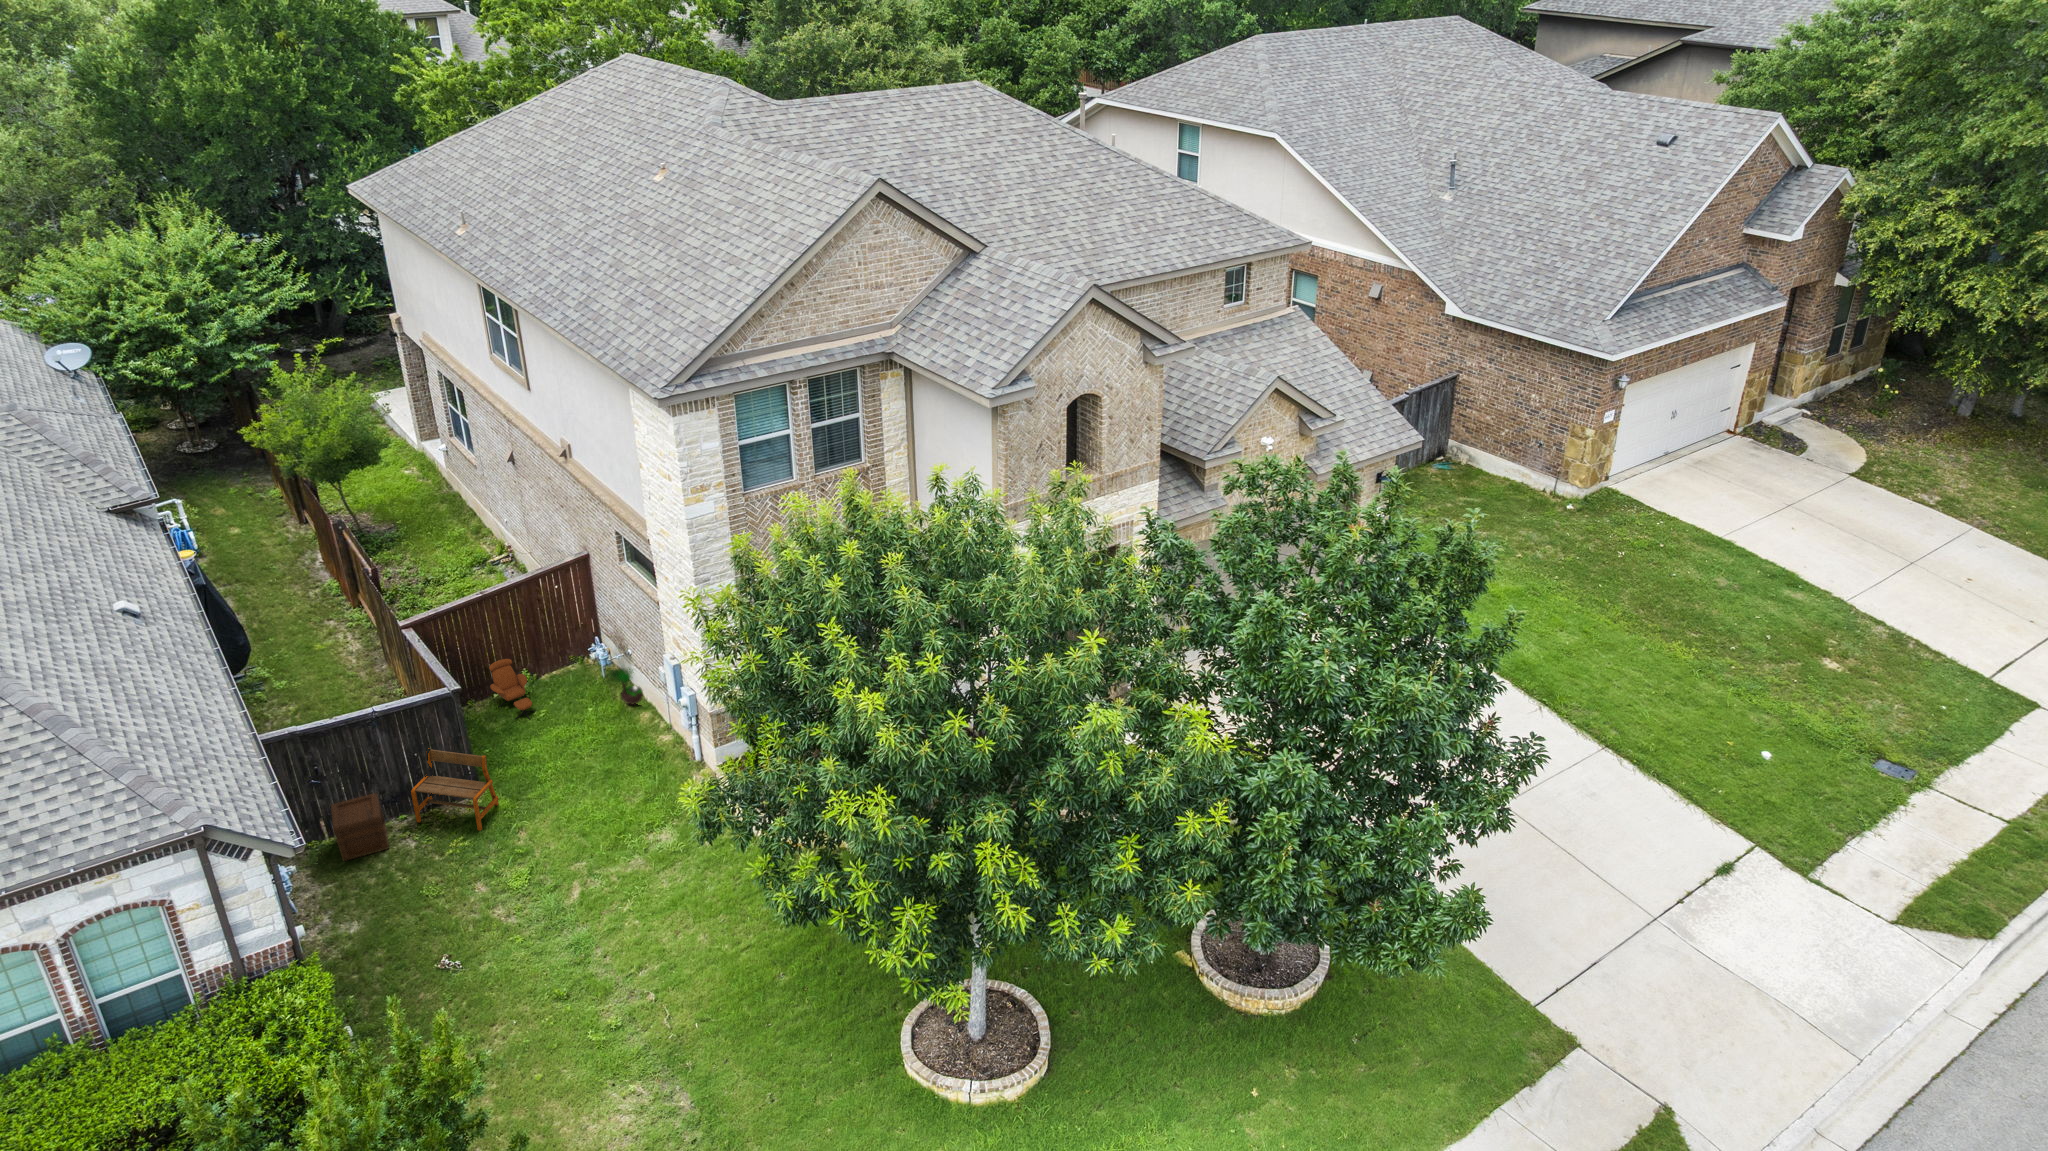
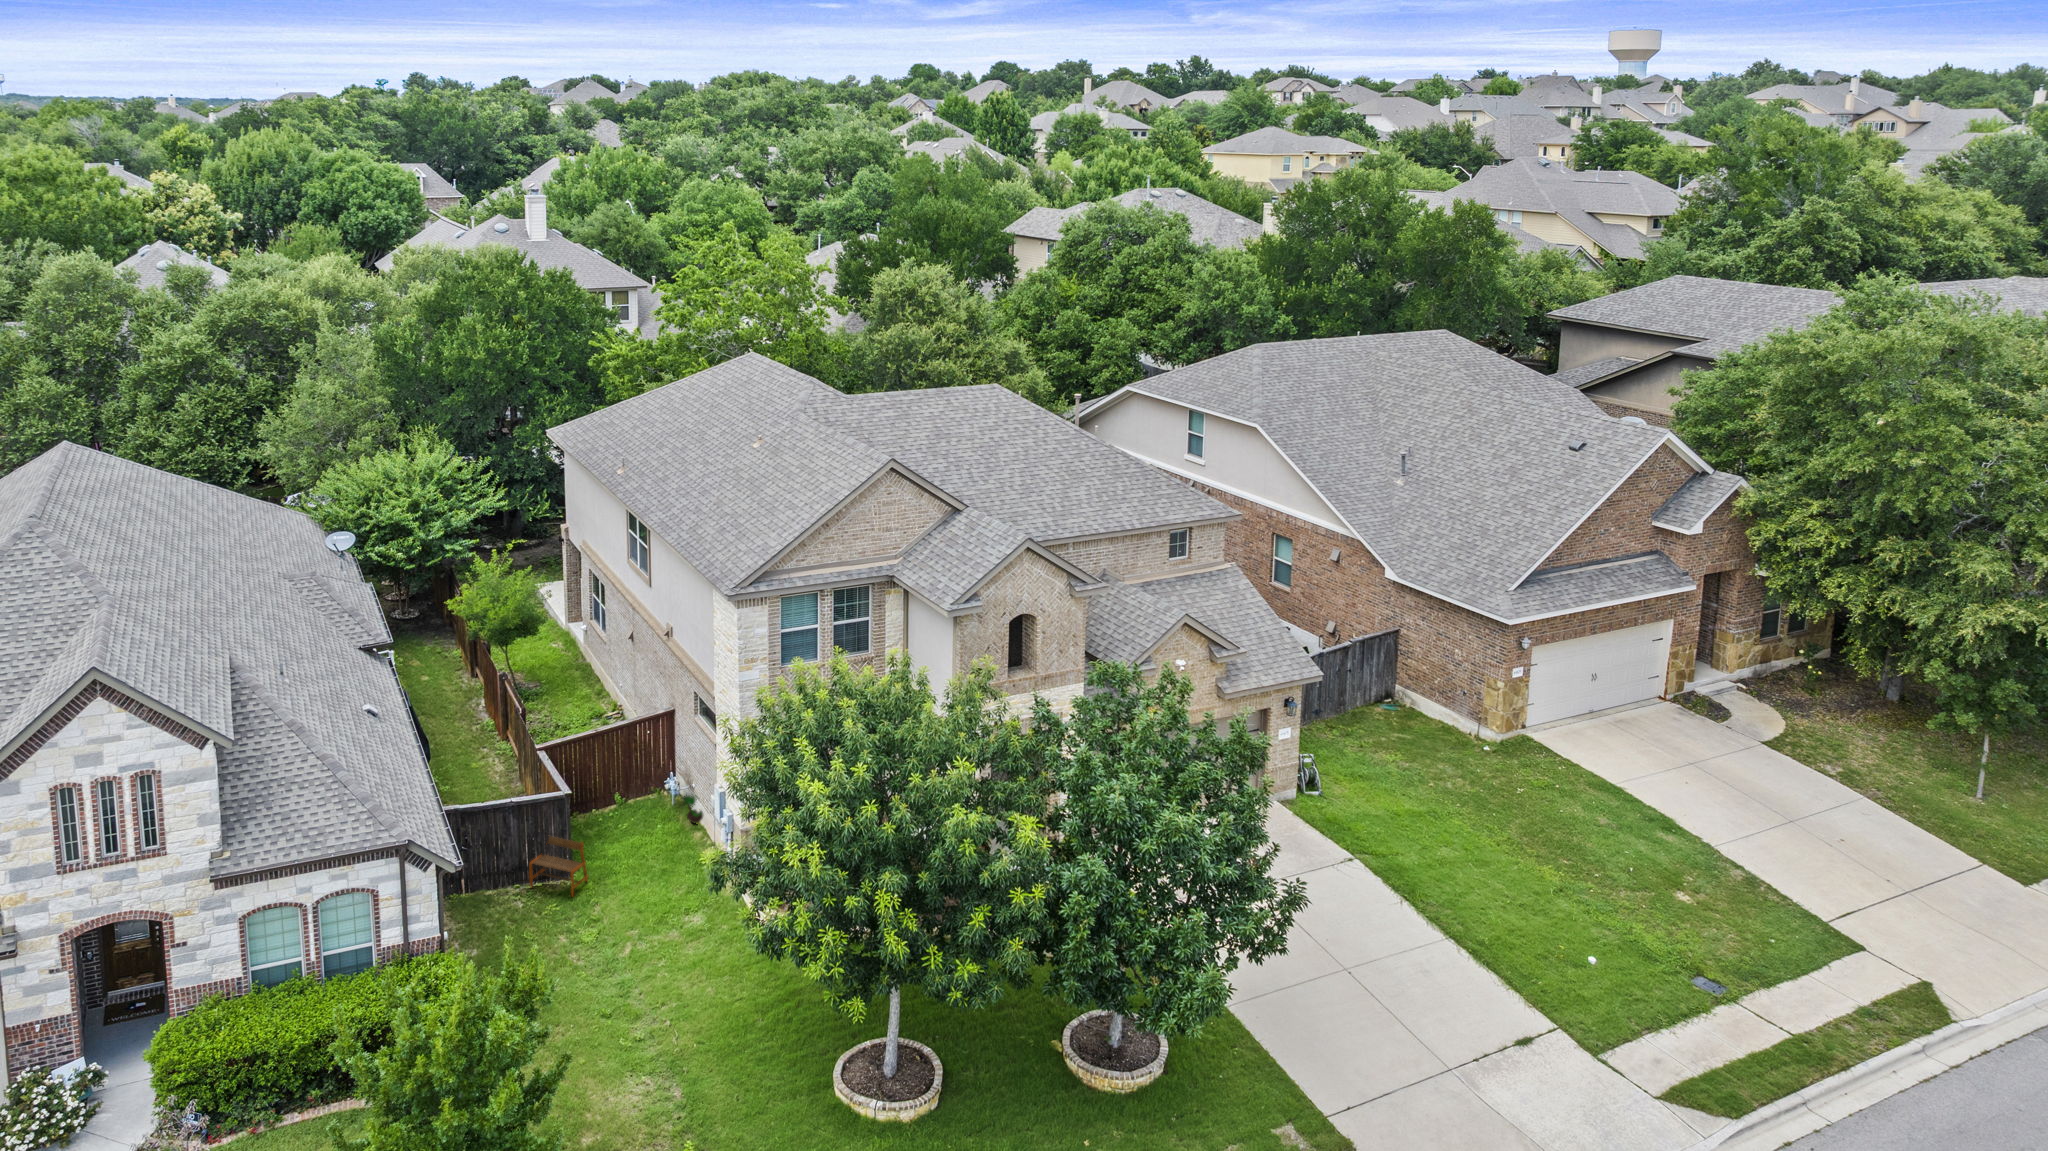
lounge chair: present [489,659,533,719] -> none [595,781,625,827]
wooden crate: present [331,793,389,861] -> none [473,862,509,908]

